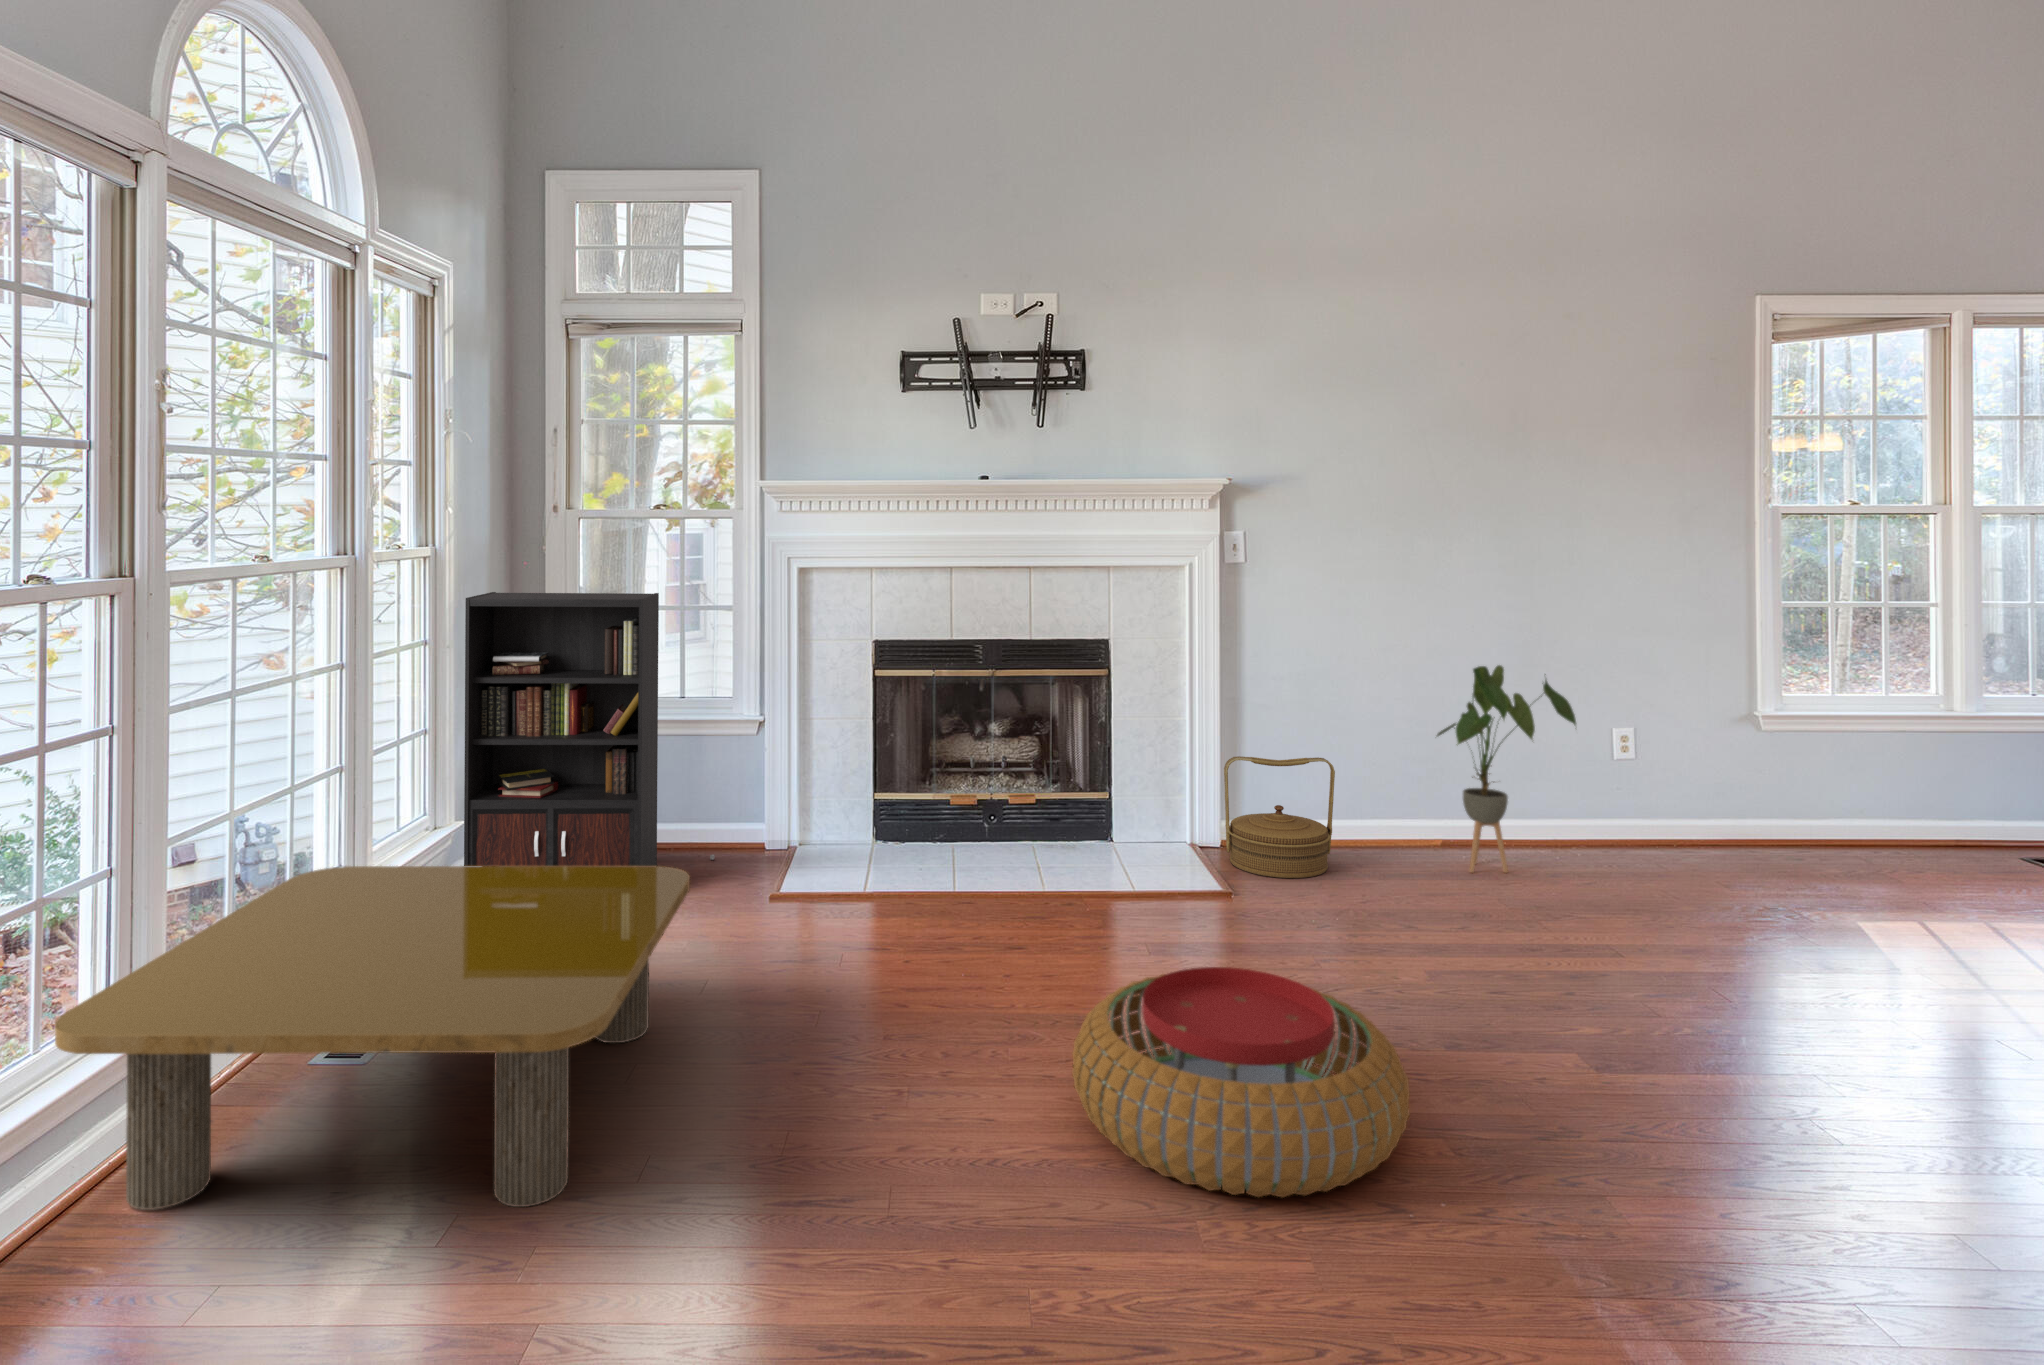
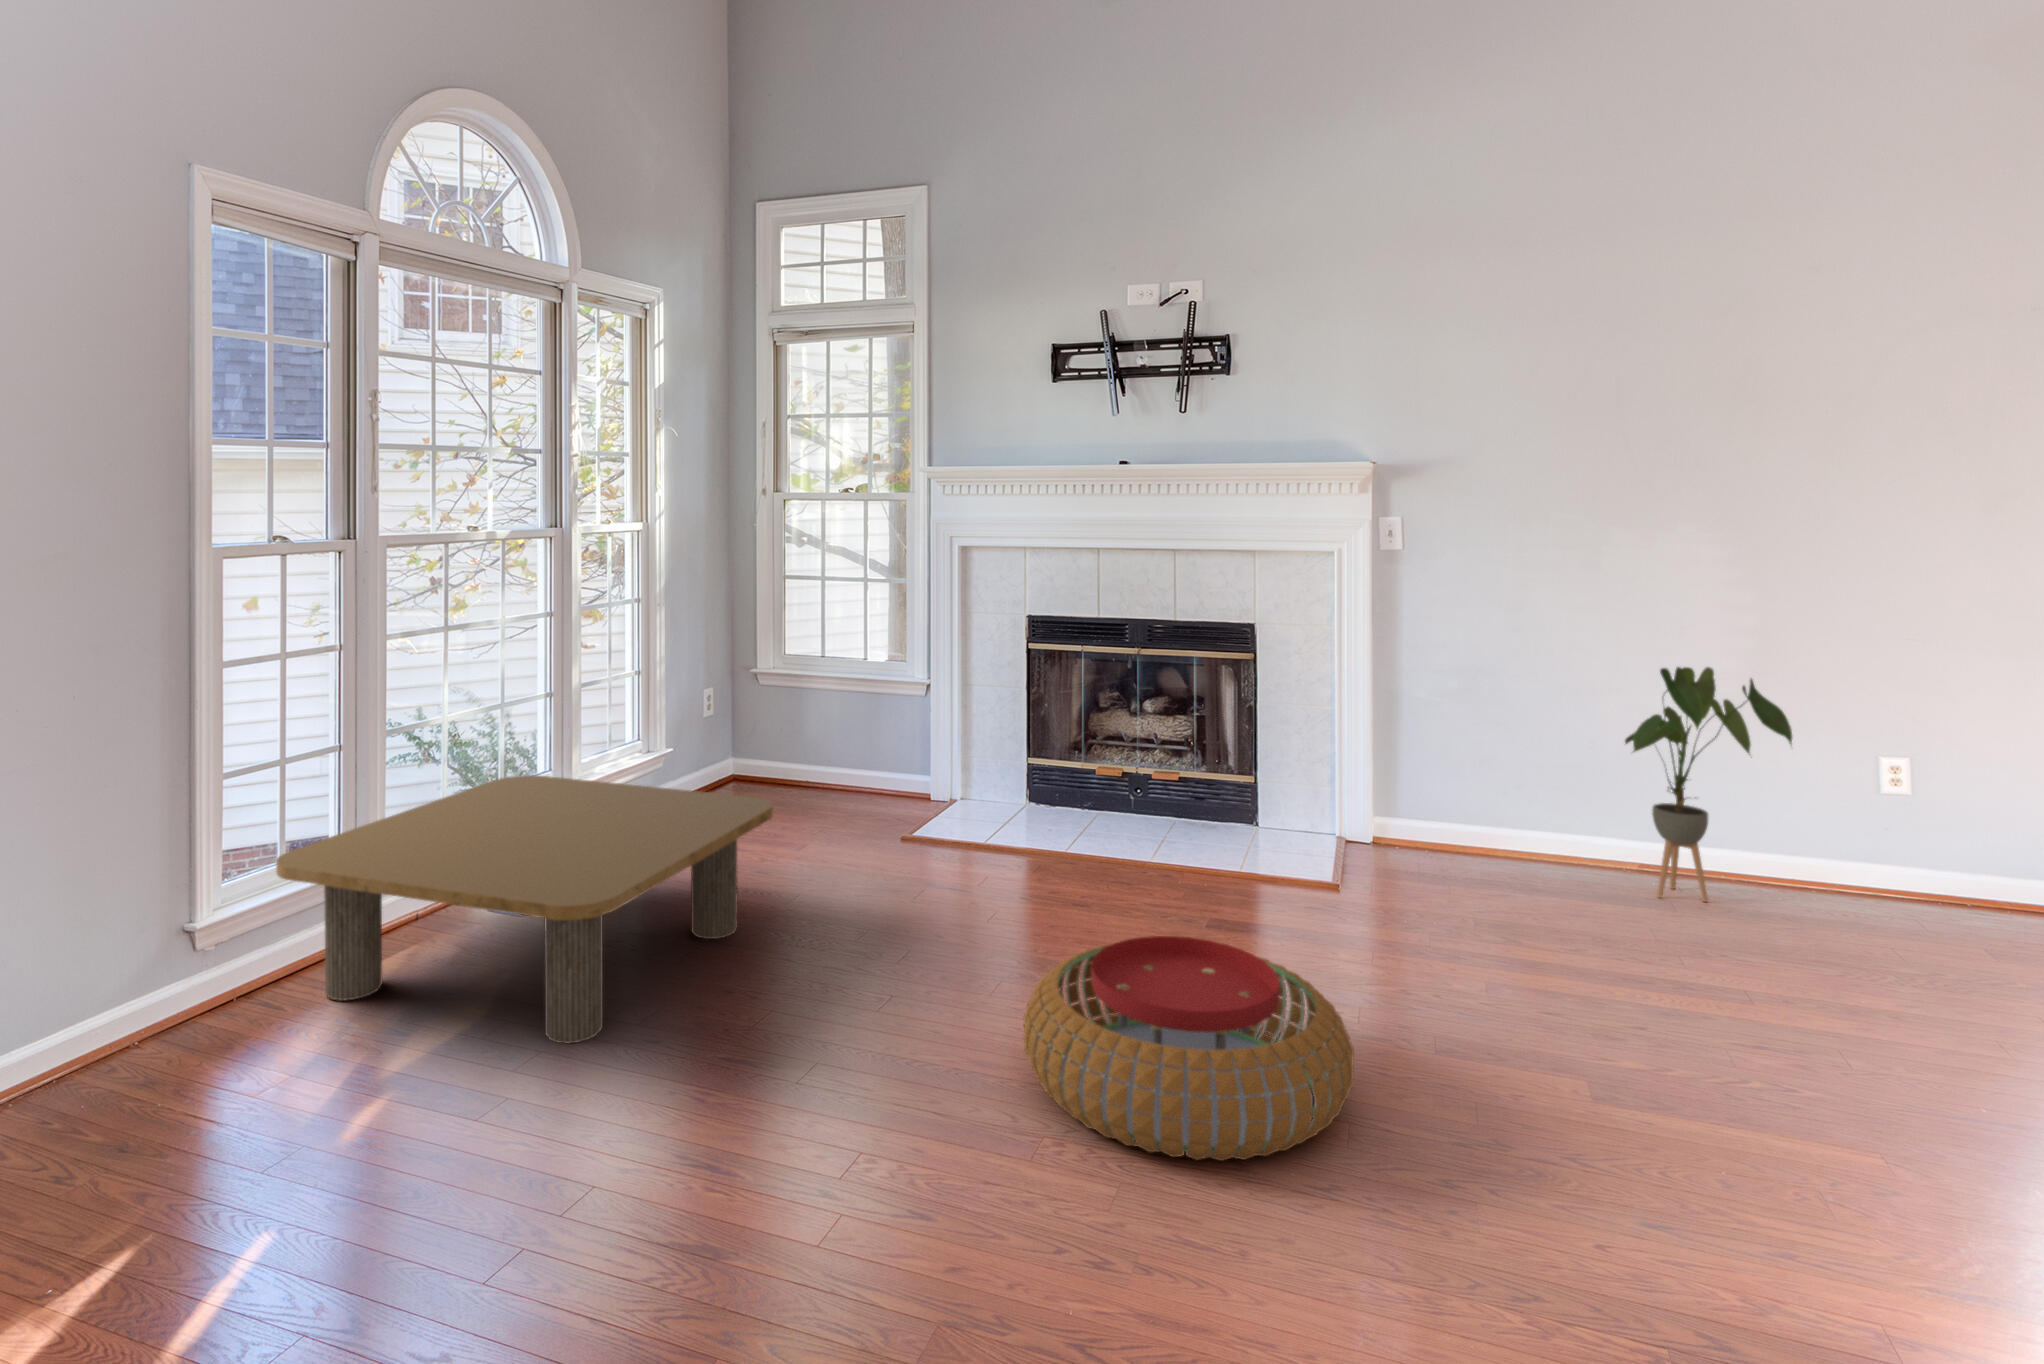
bookcase: present [464,592,715,866] -> none [670,566,885,828]
woven basket: present [1224,756,1335,878] -> none [1369,749,1495,881]

